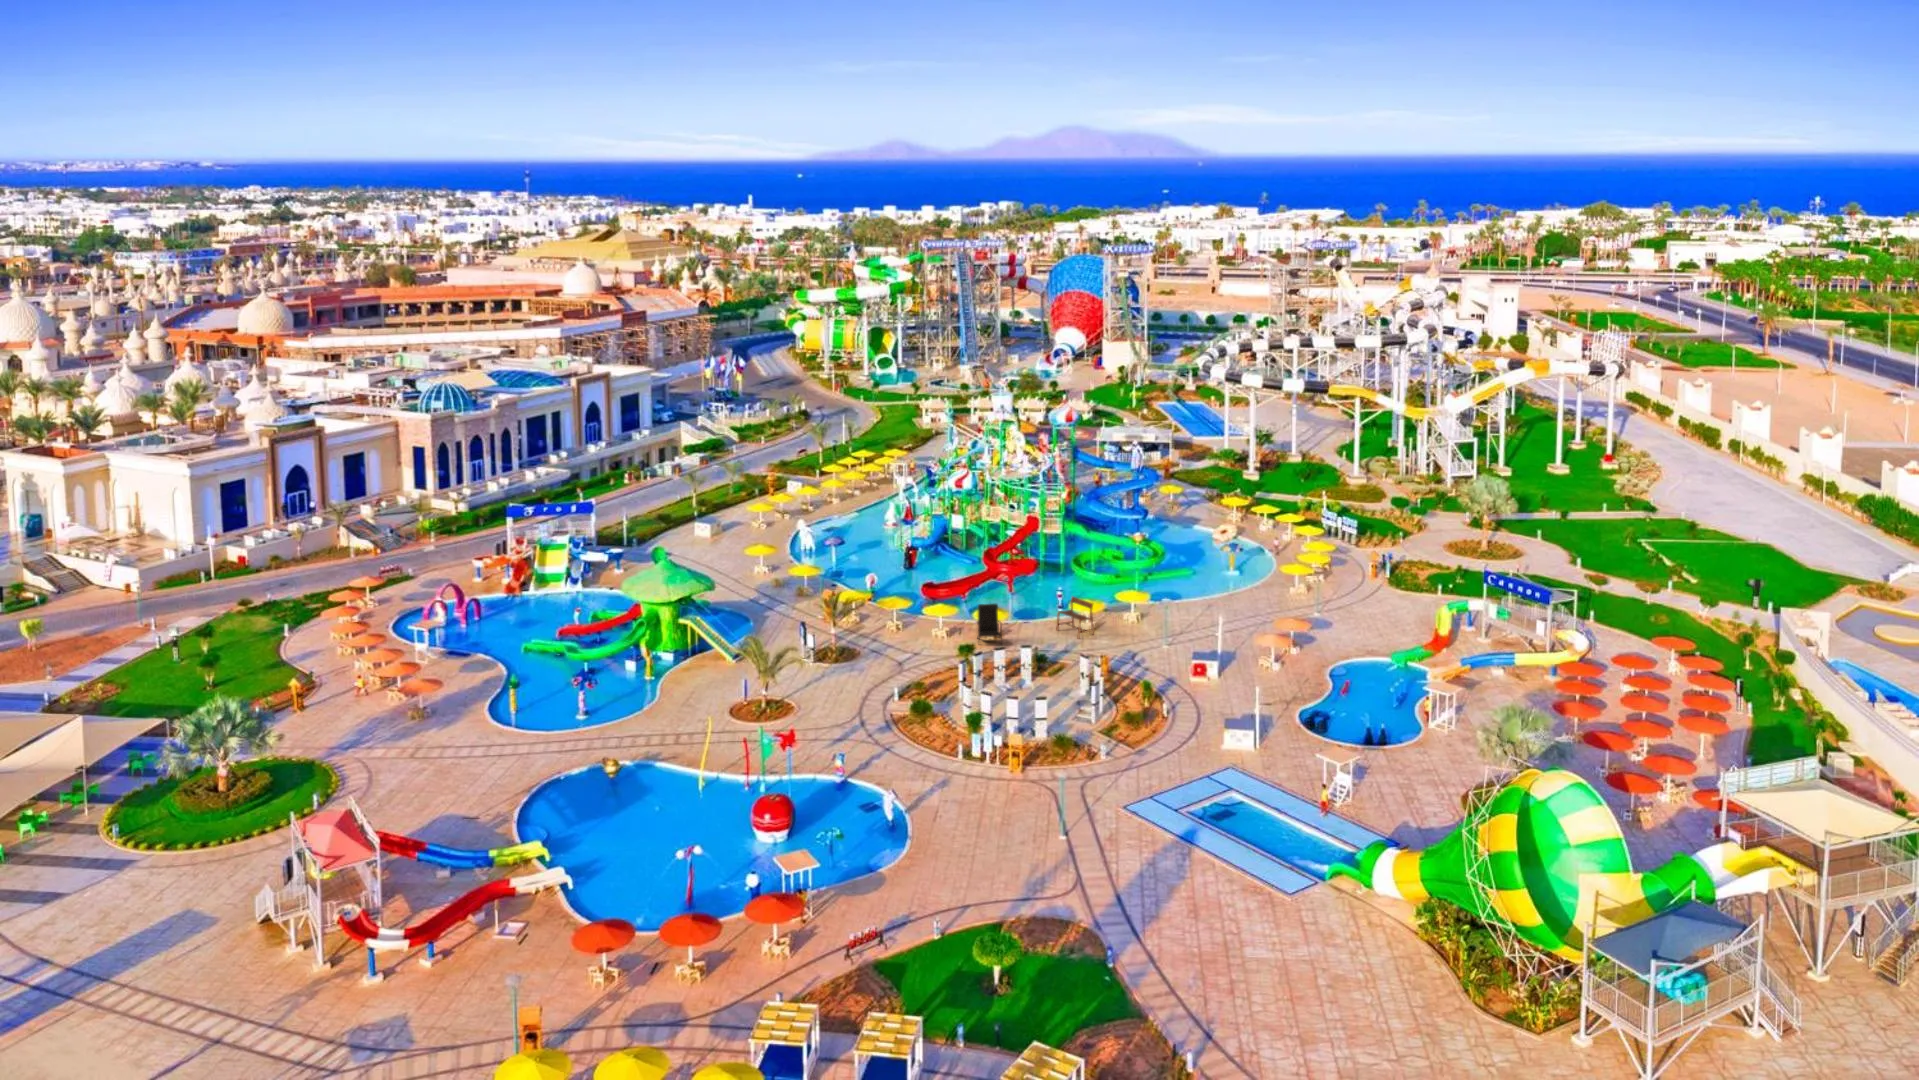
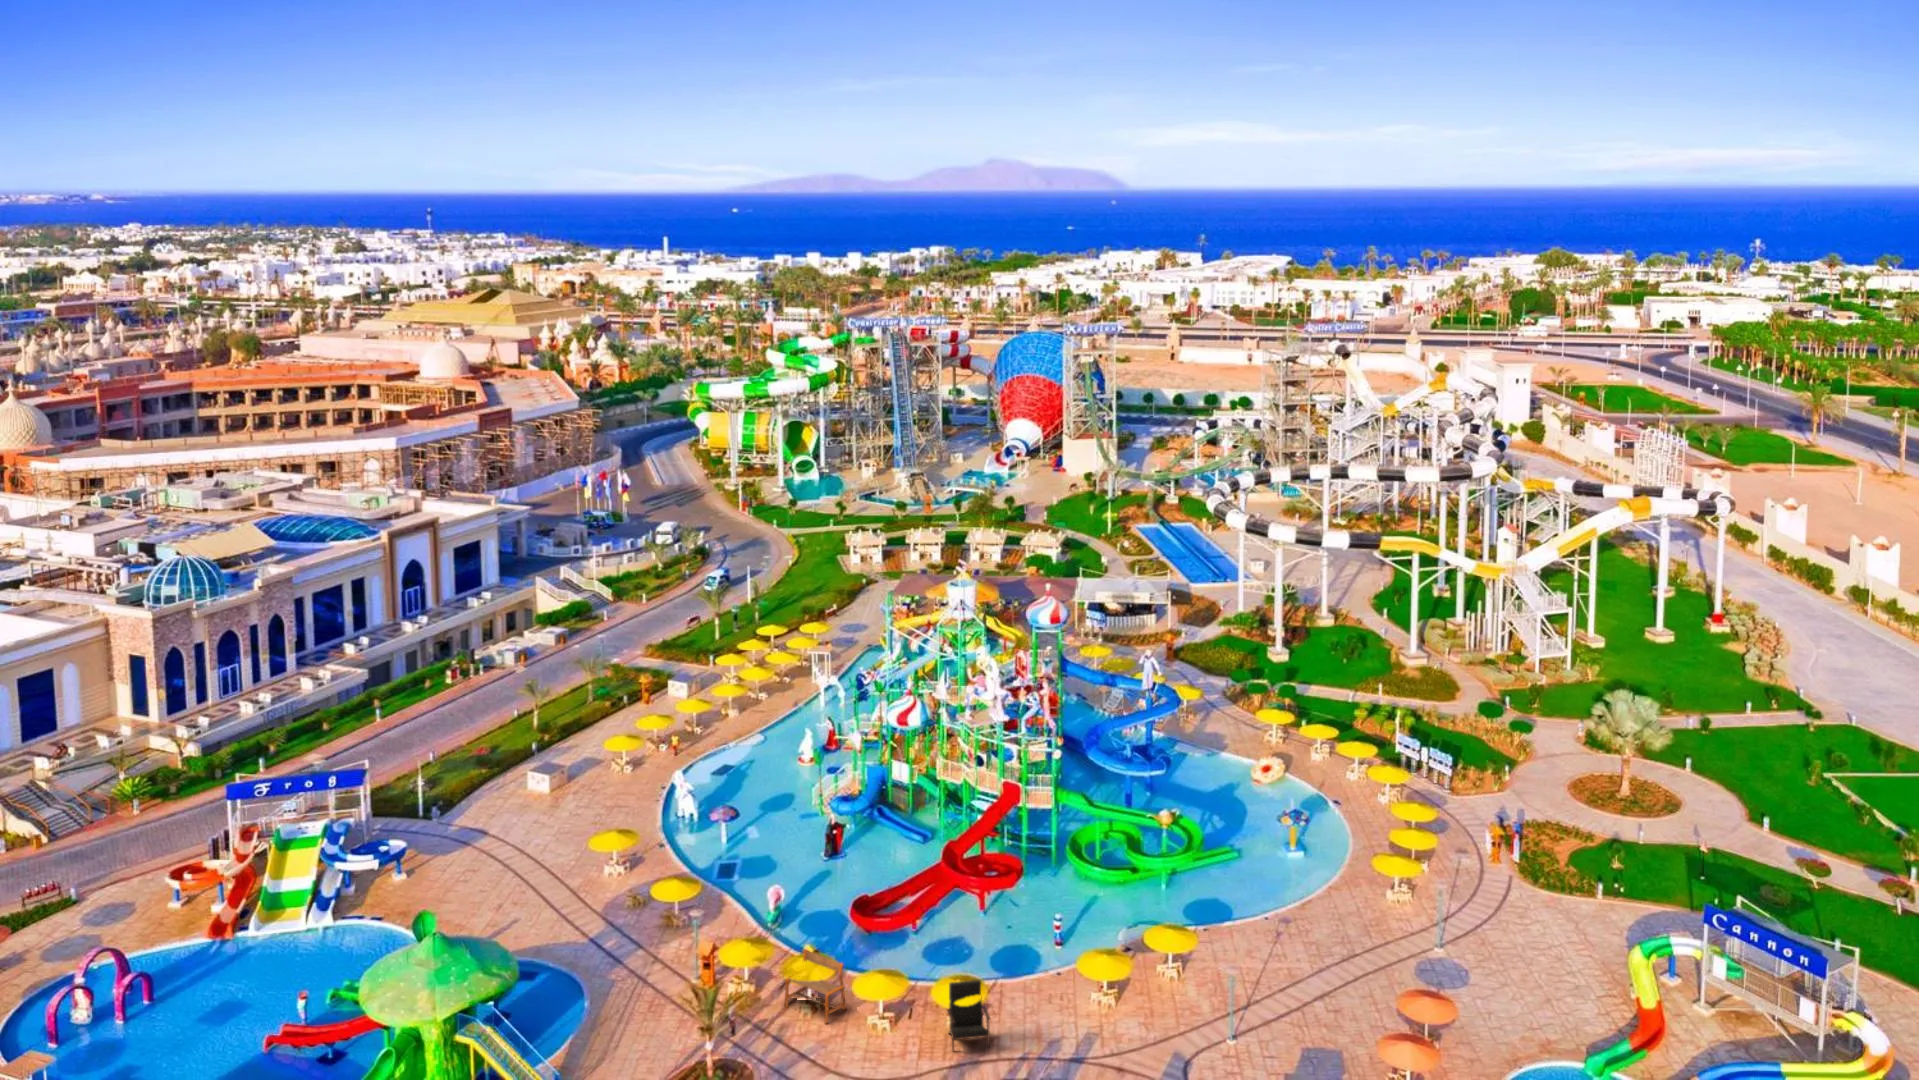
bench: present [1056,597,1094,638] -> present [785,950,846,1023]

